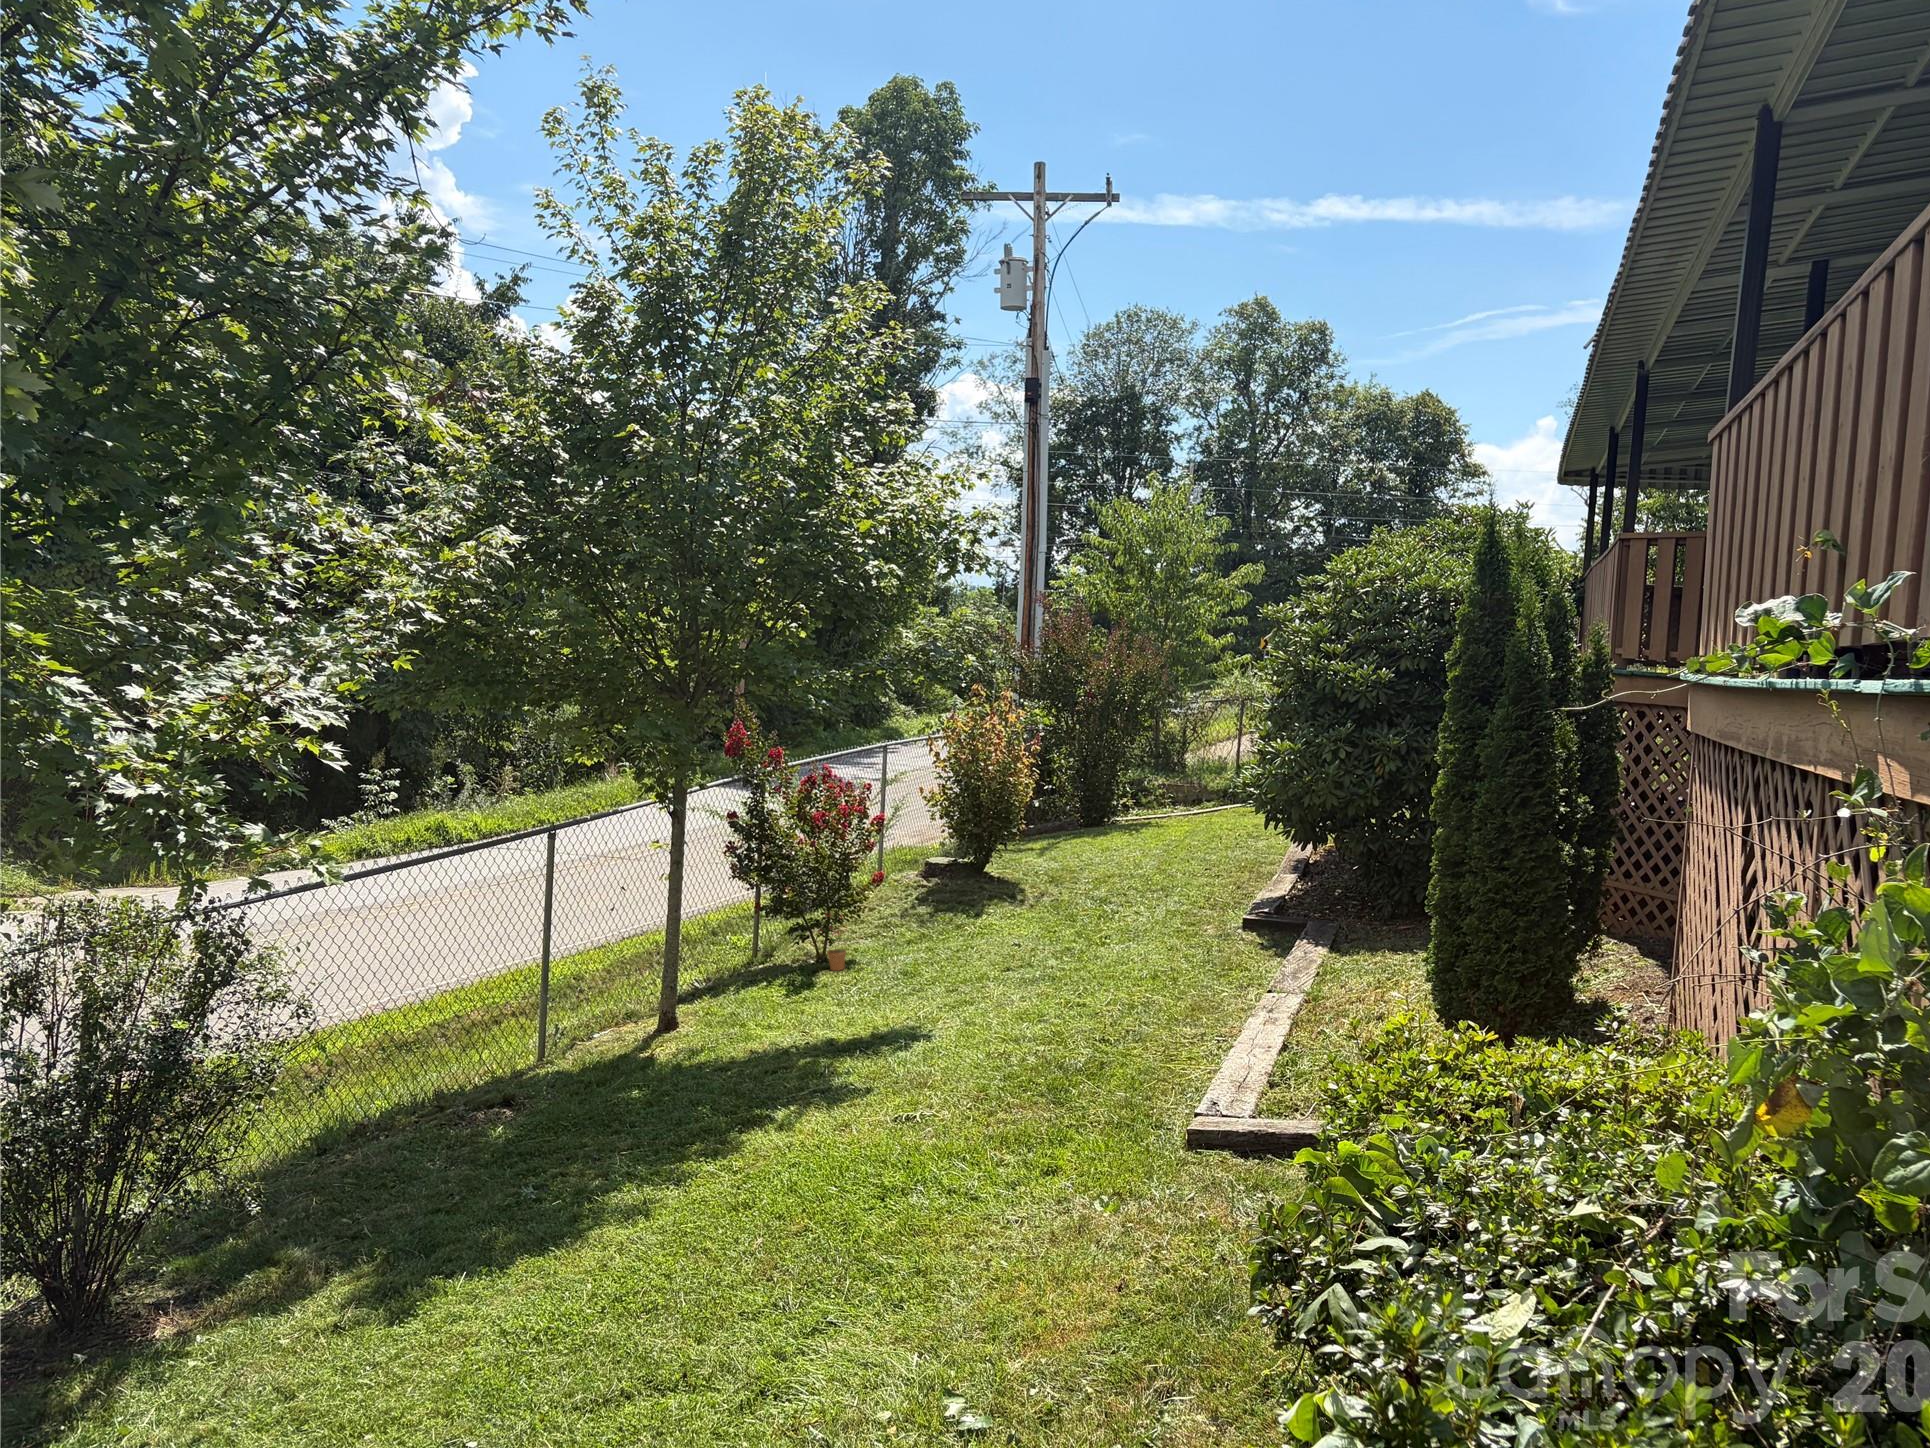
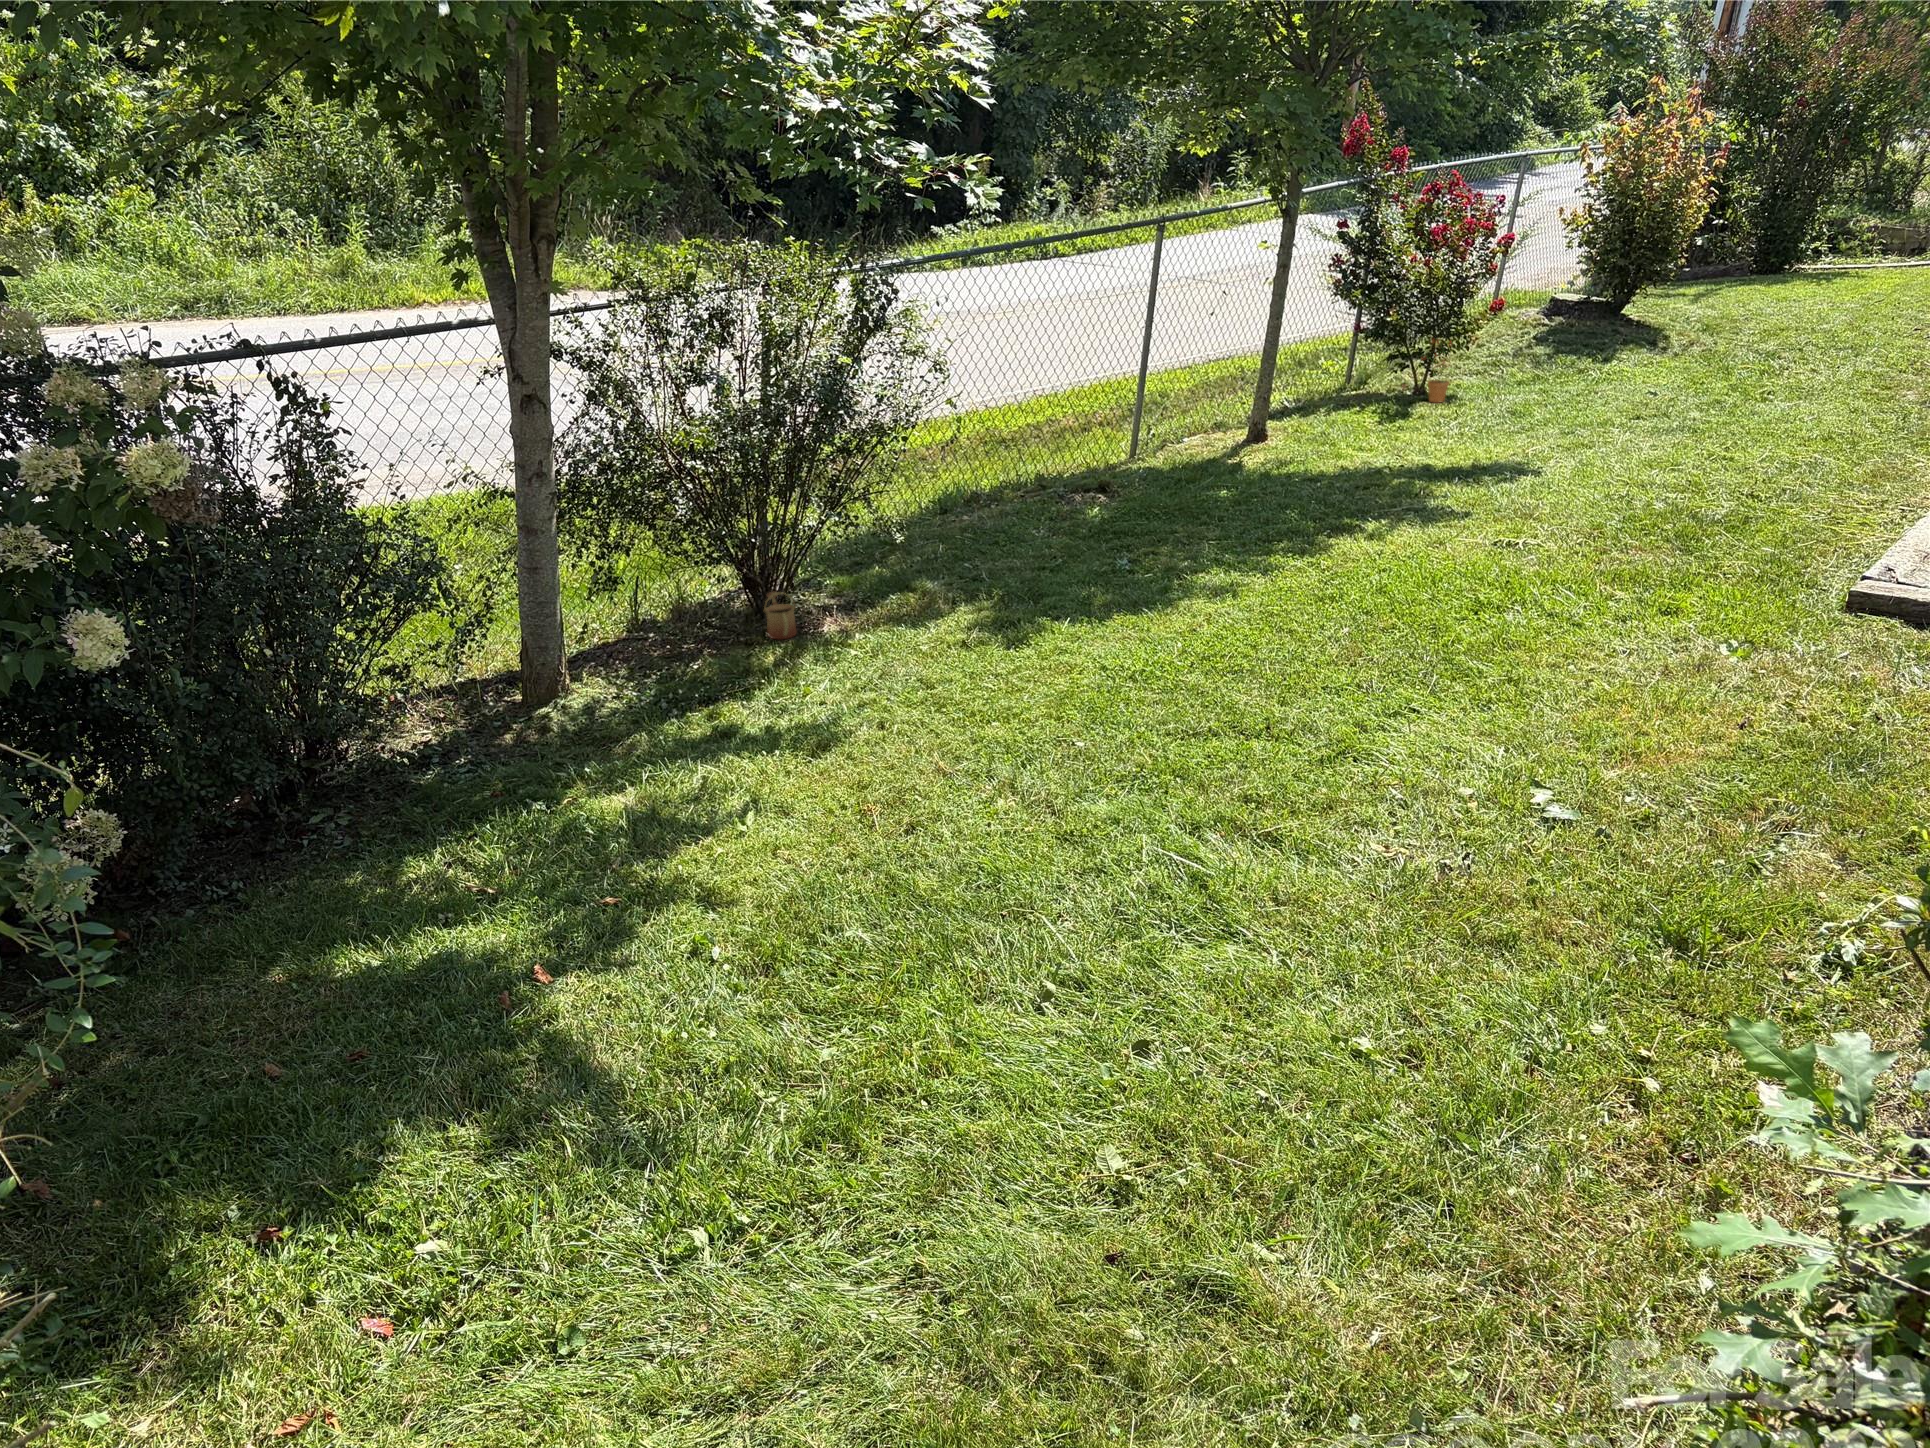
watering can: none [49,1308,98,1375] -> present [764,591,796,639]

